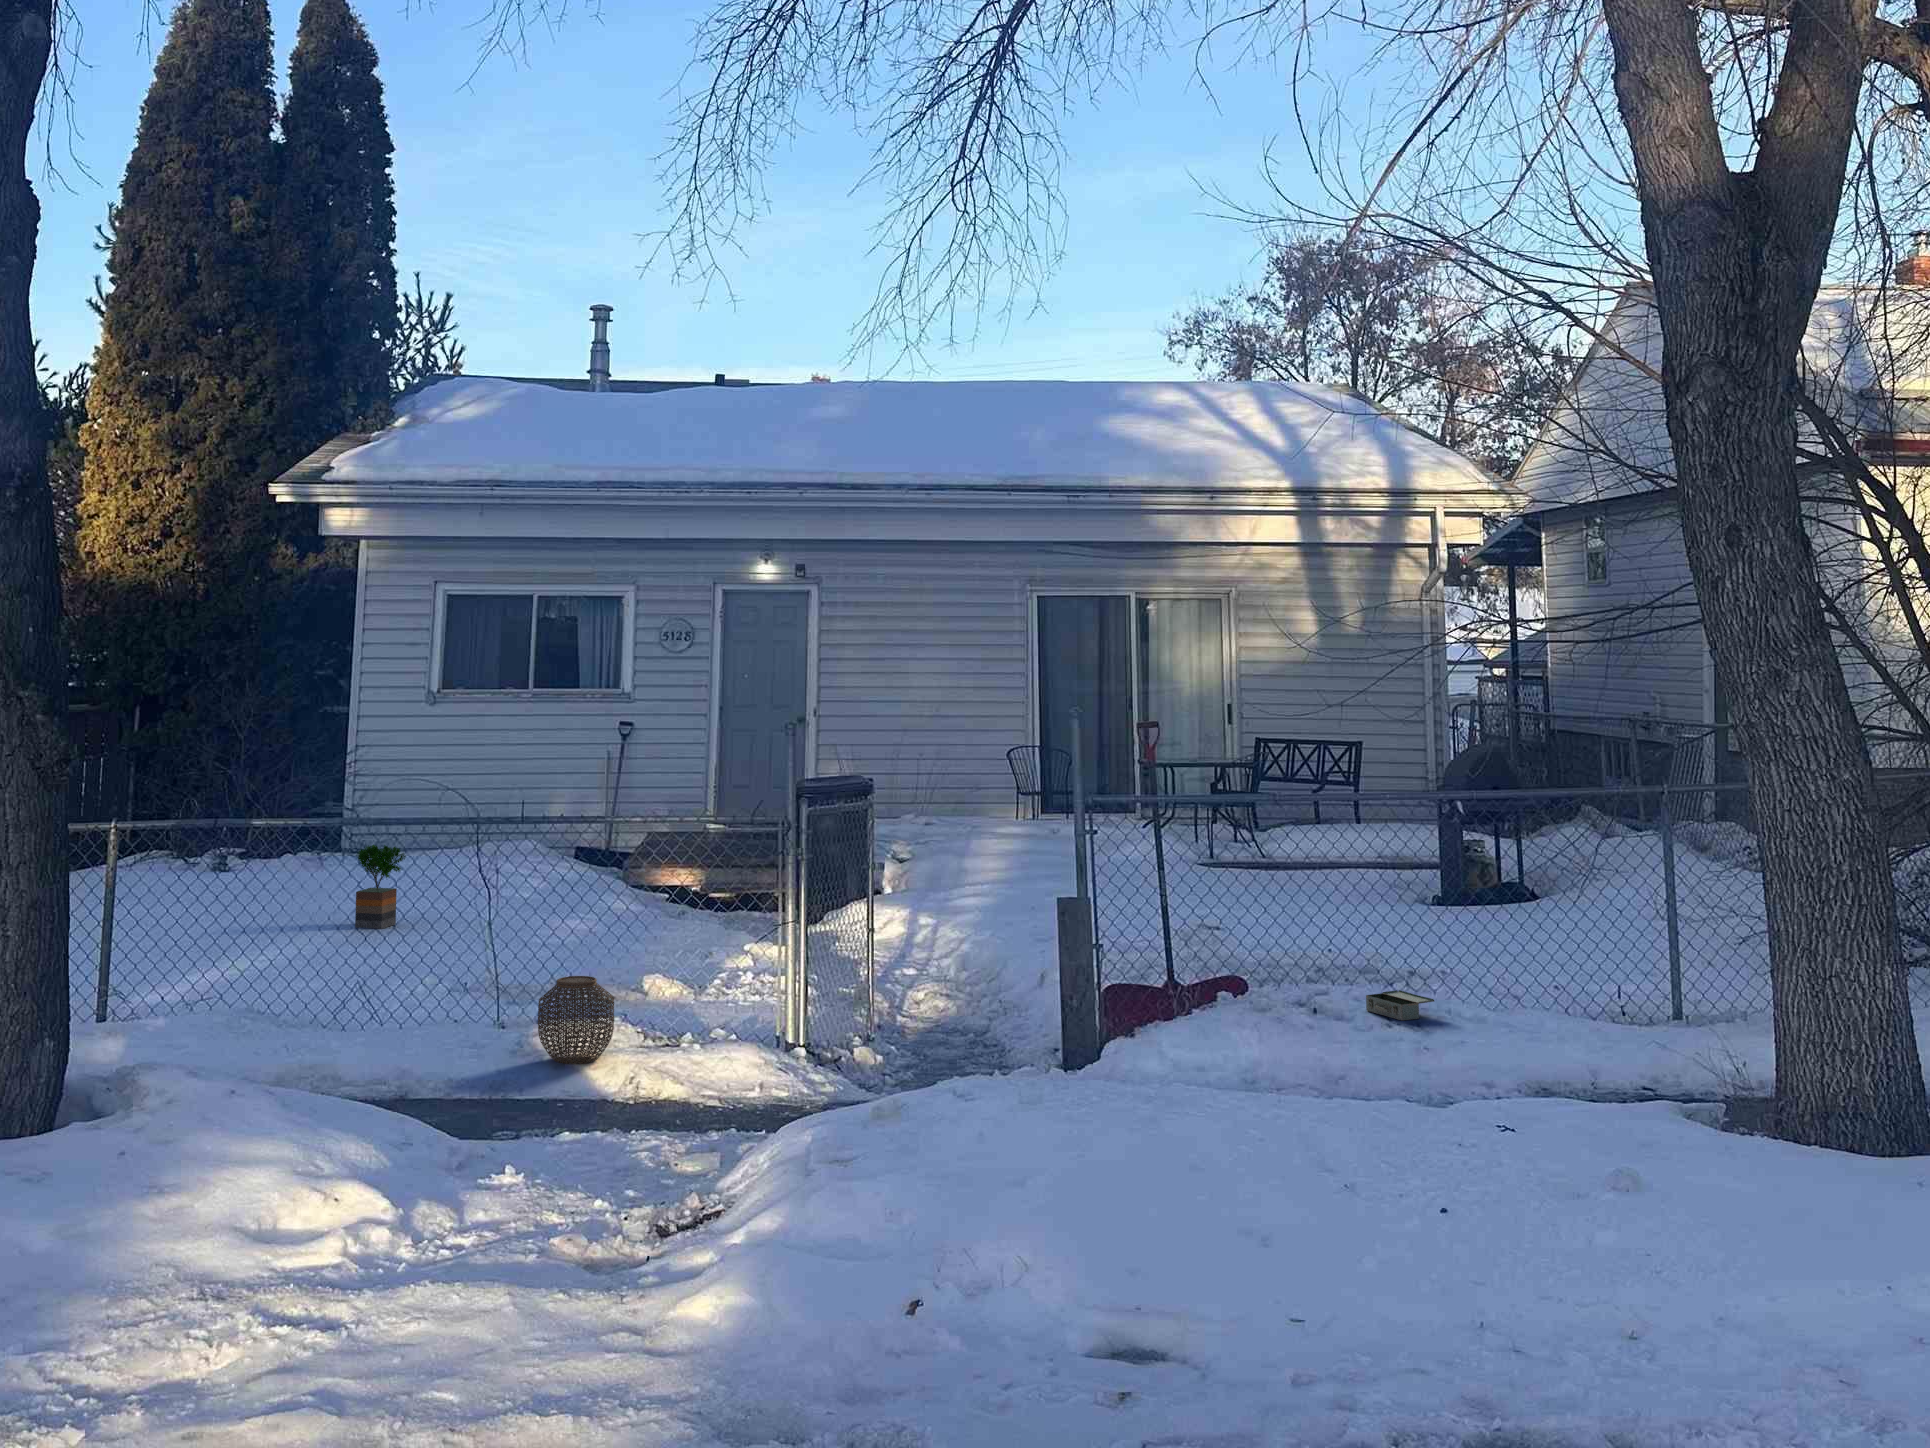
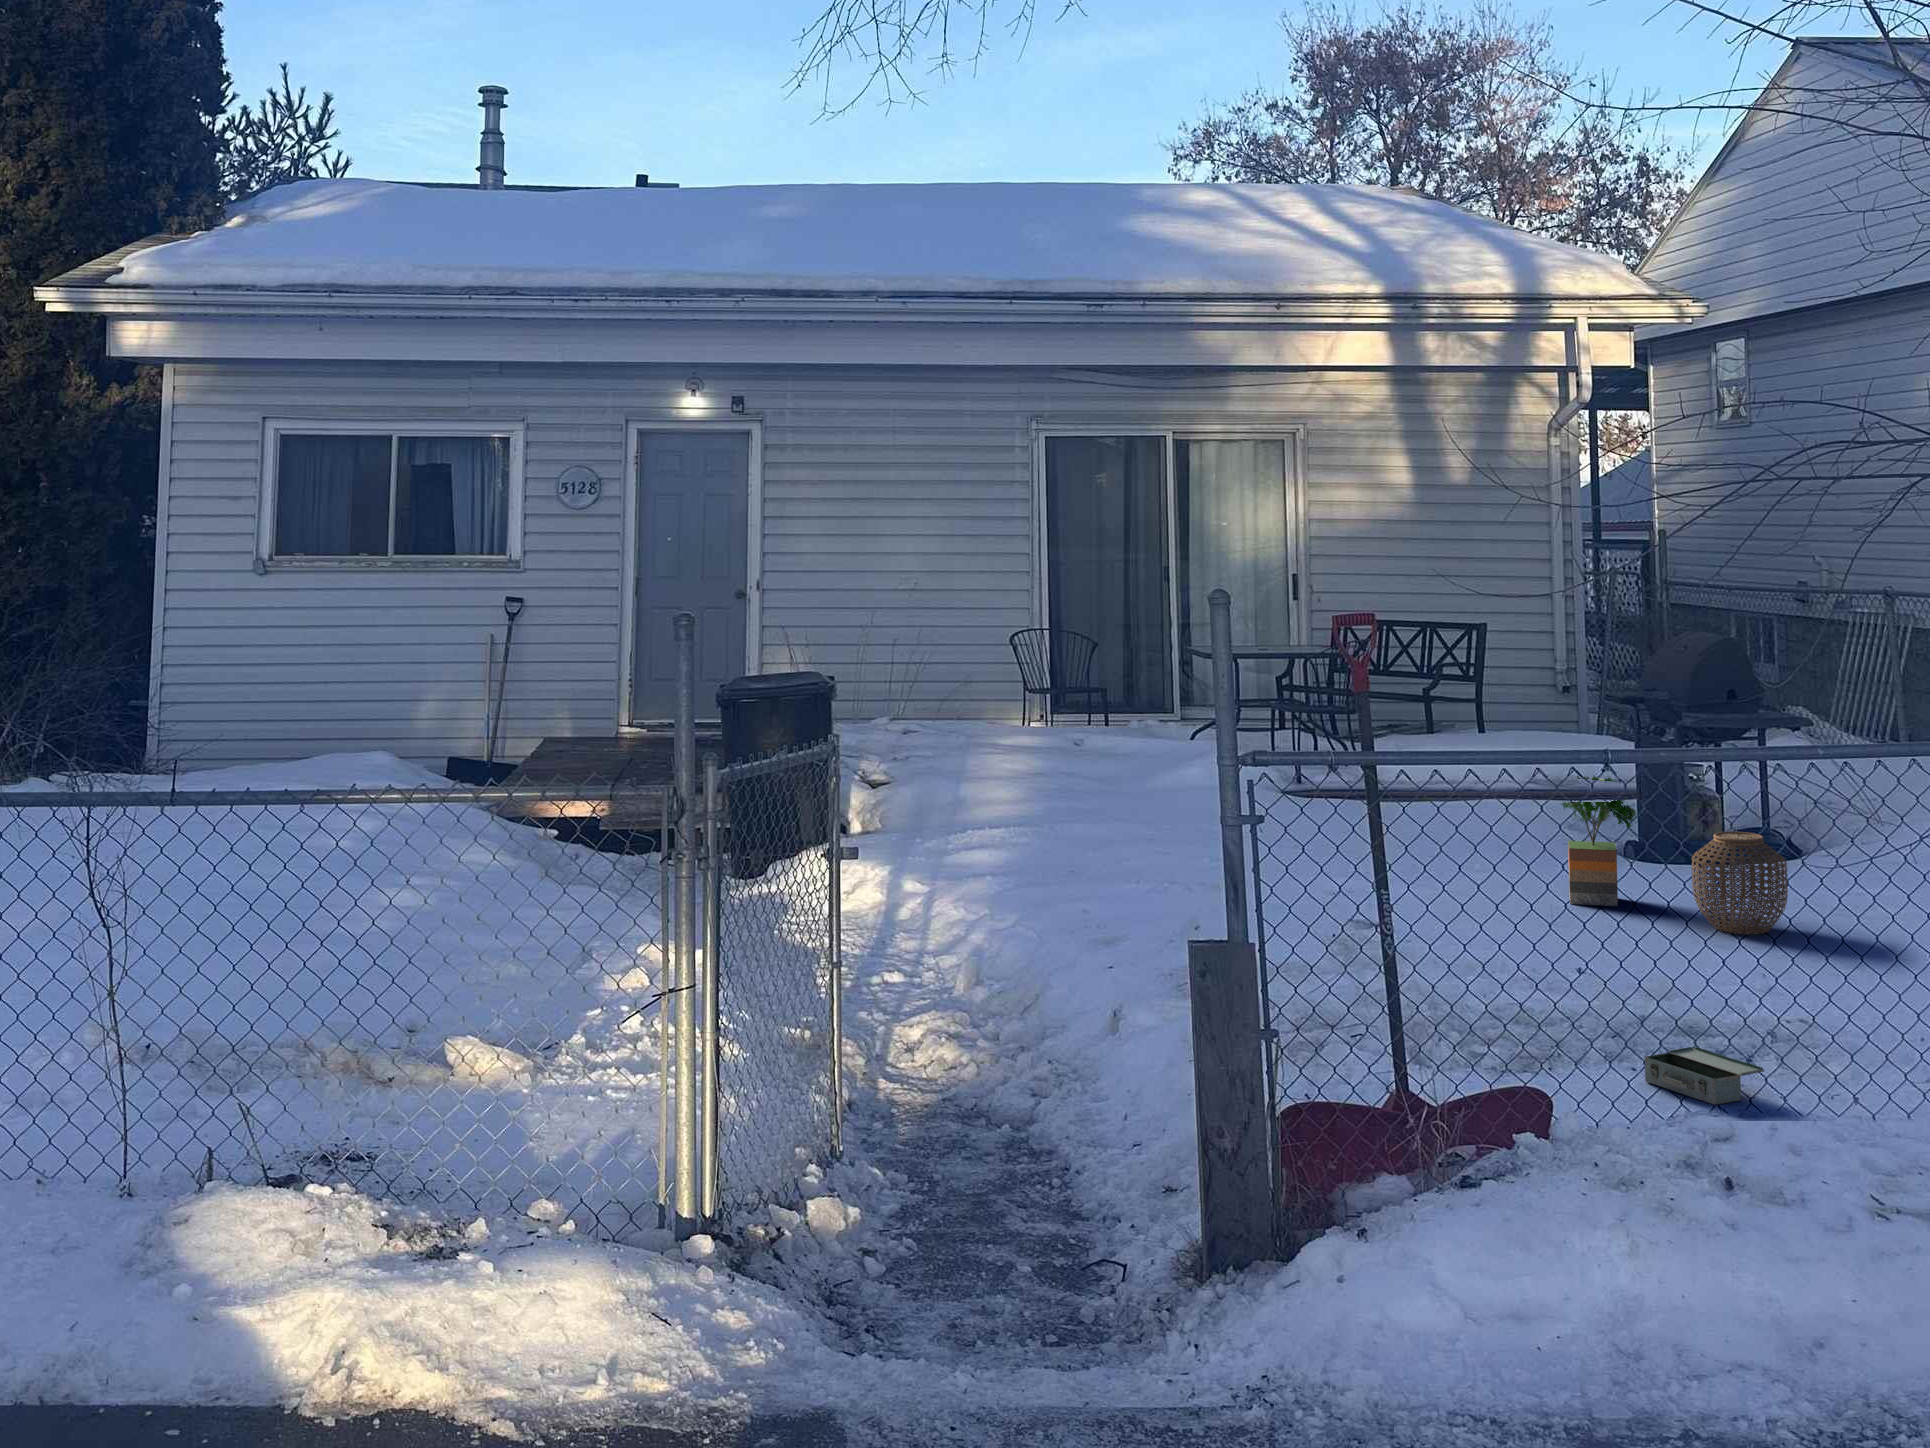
potted tree: present [355,845,406,929] -> present [1560,775,1637,906]
woven basket: present [538,976,614,1064] -> present [1692,832,1788,934]

